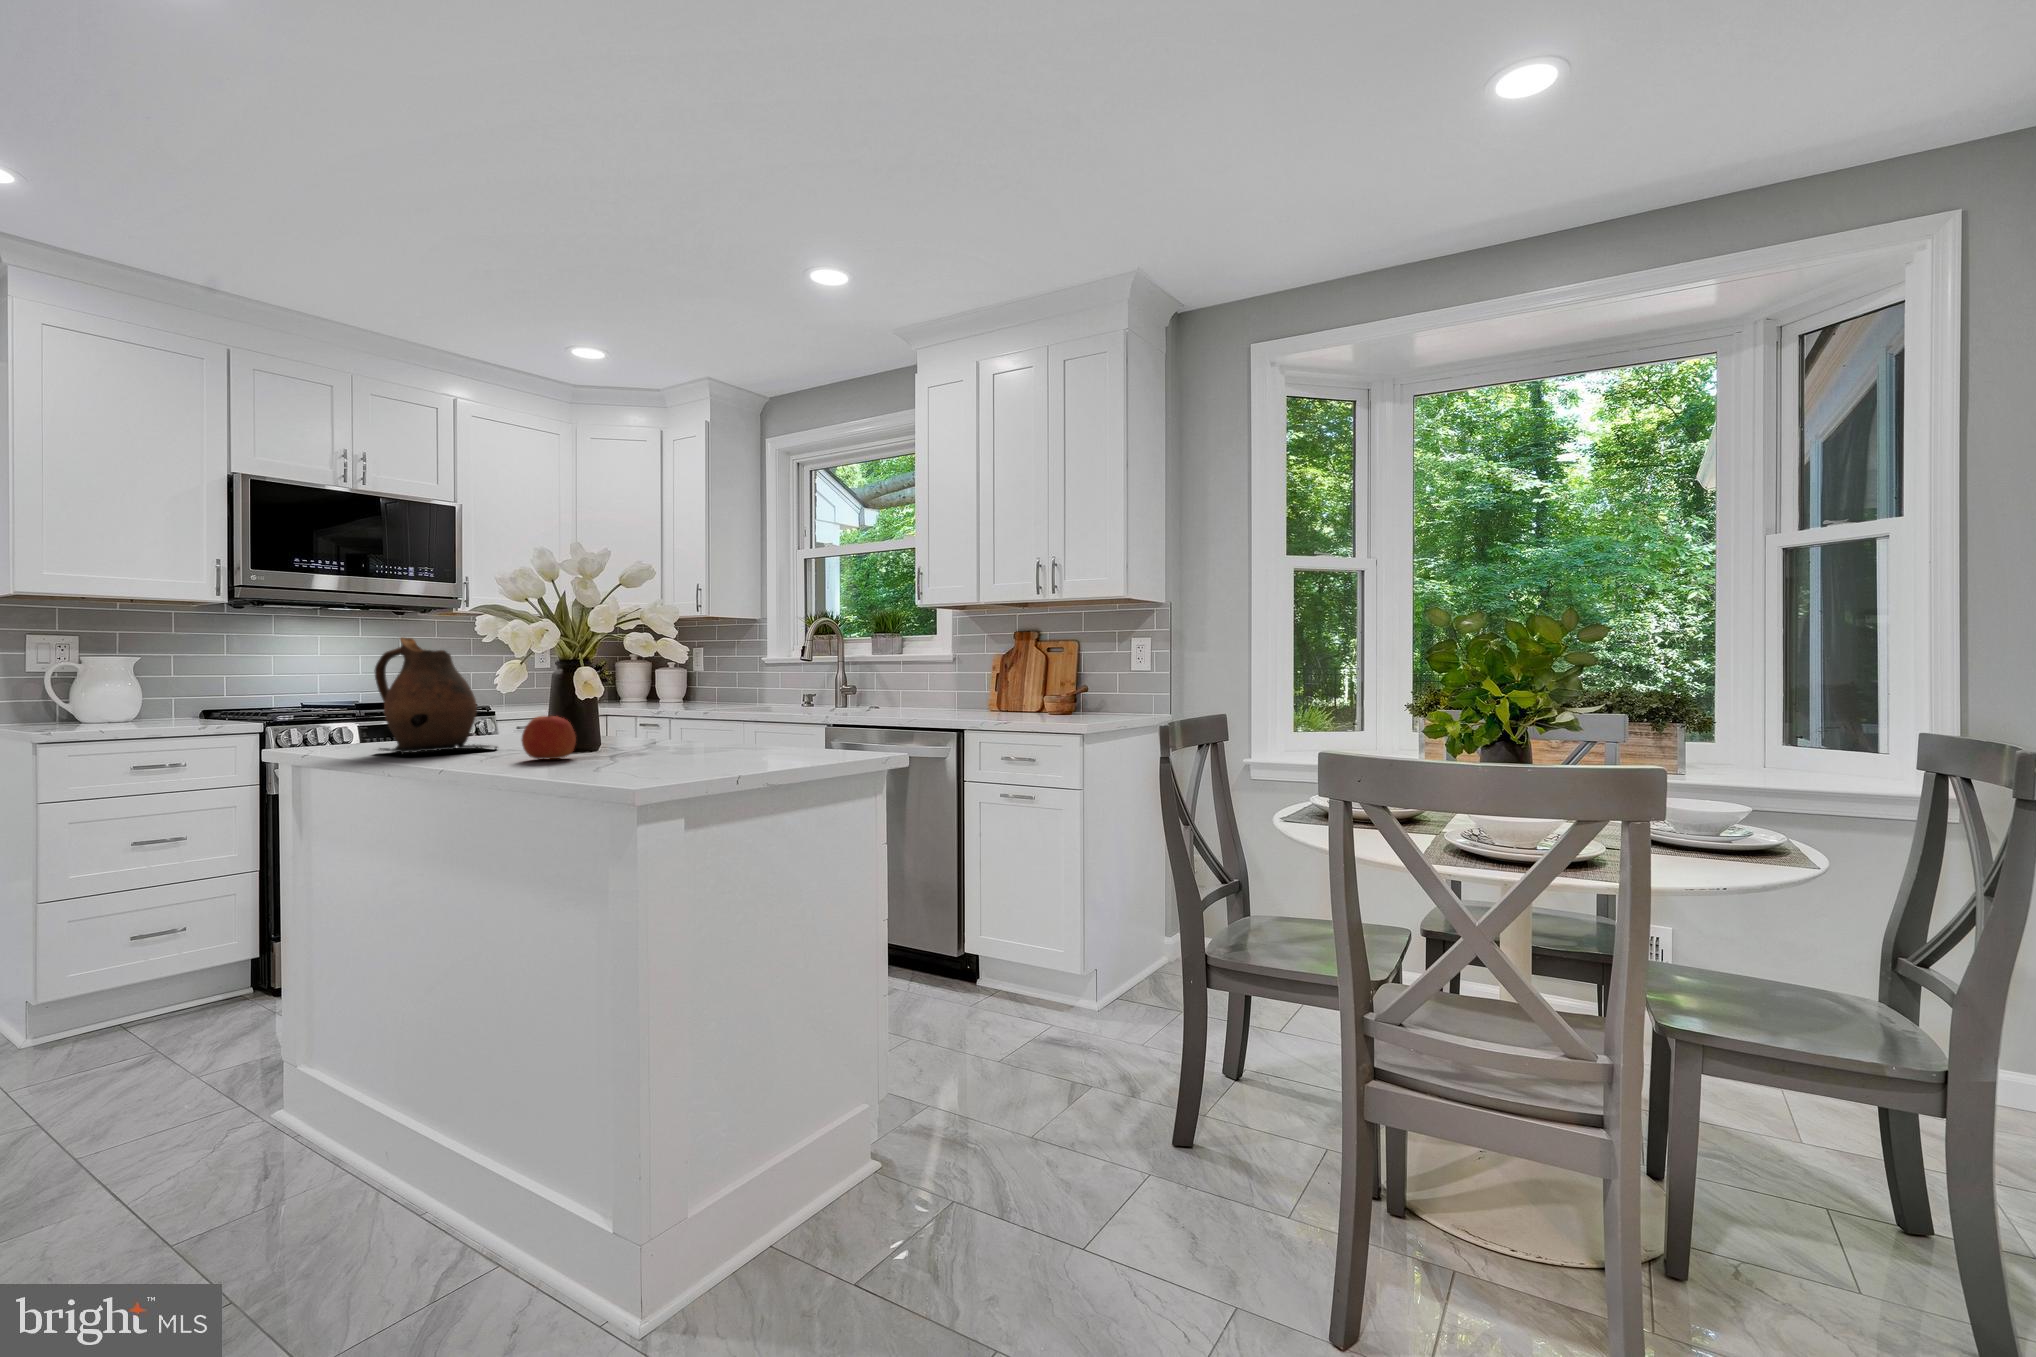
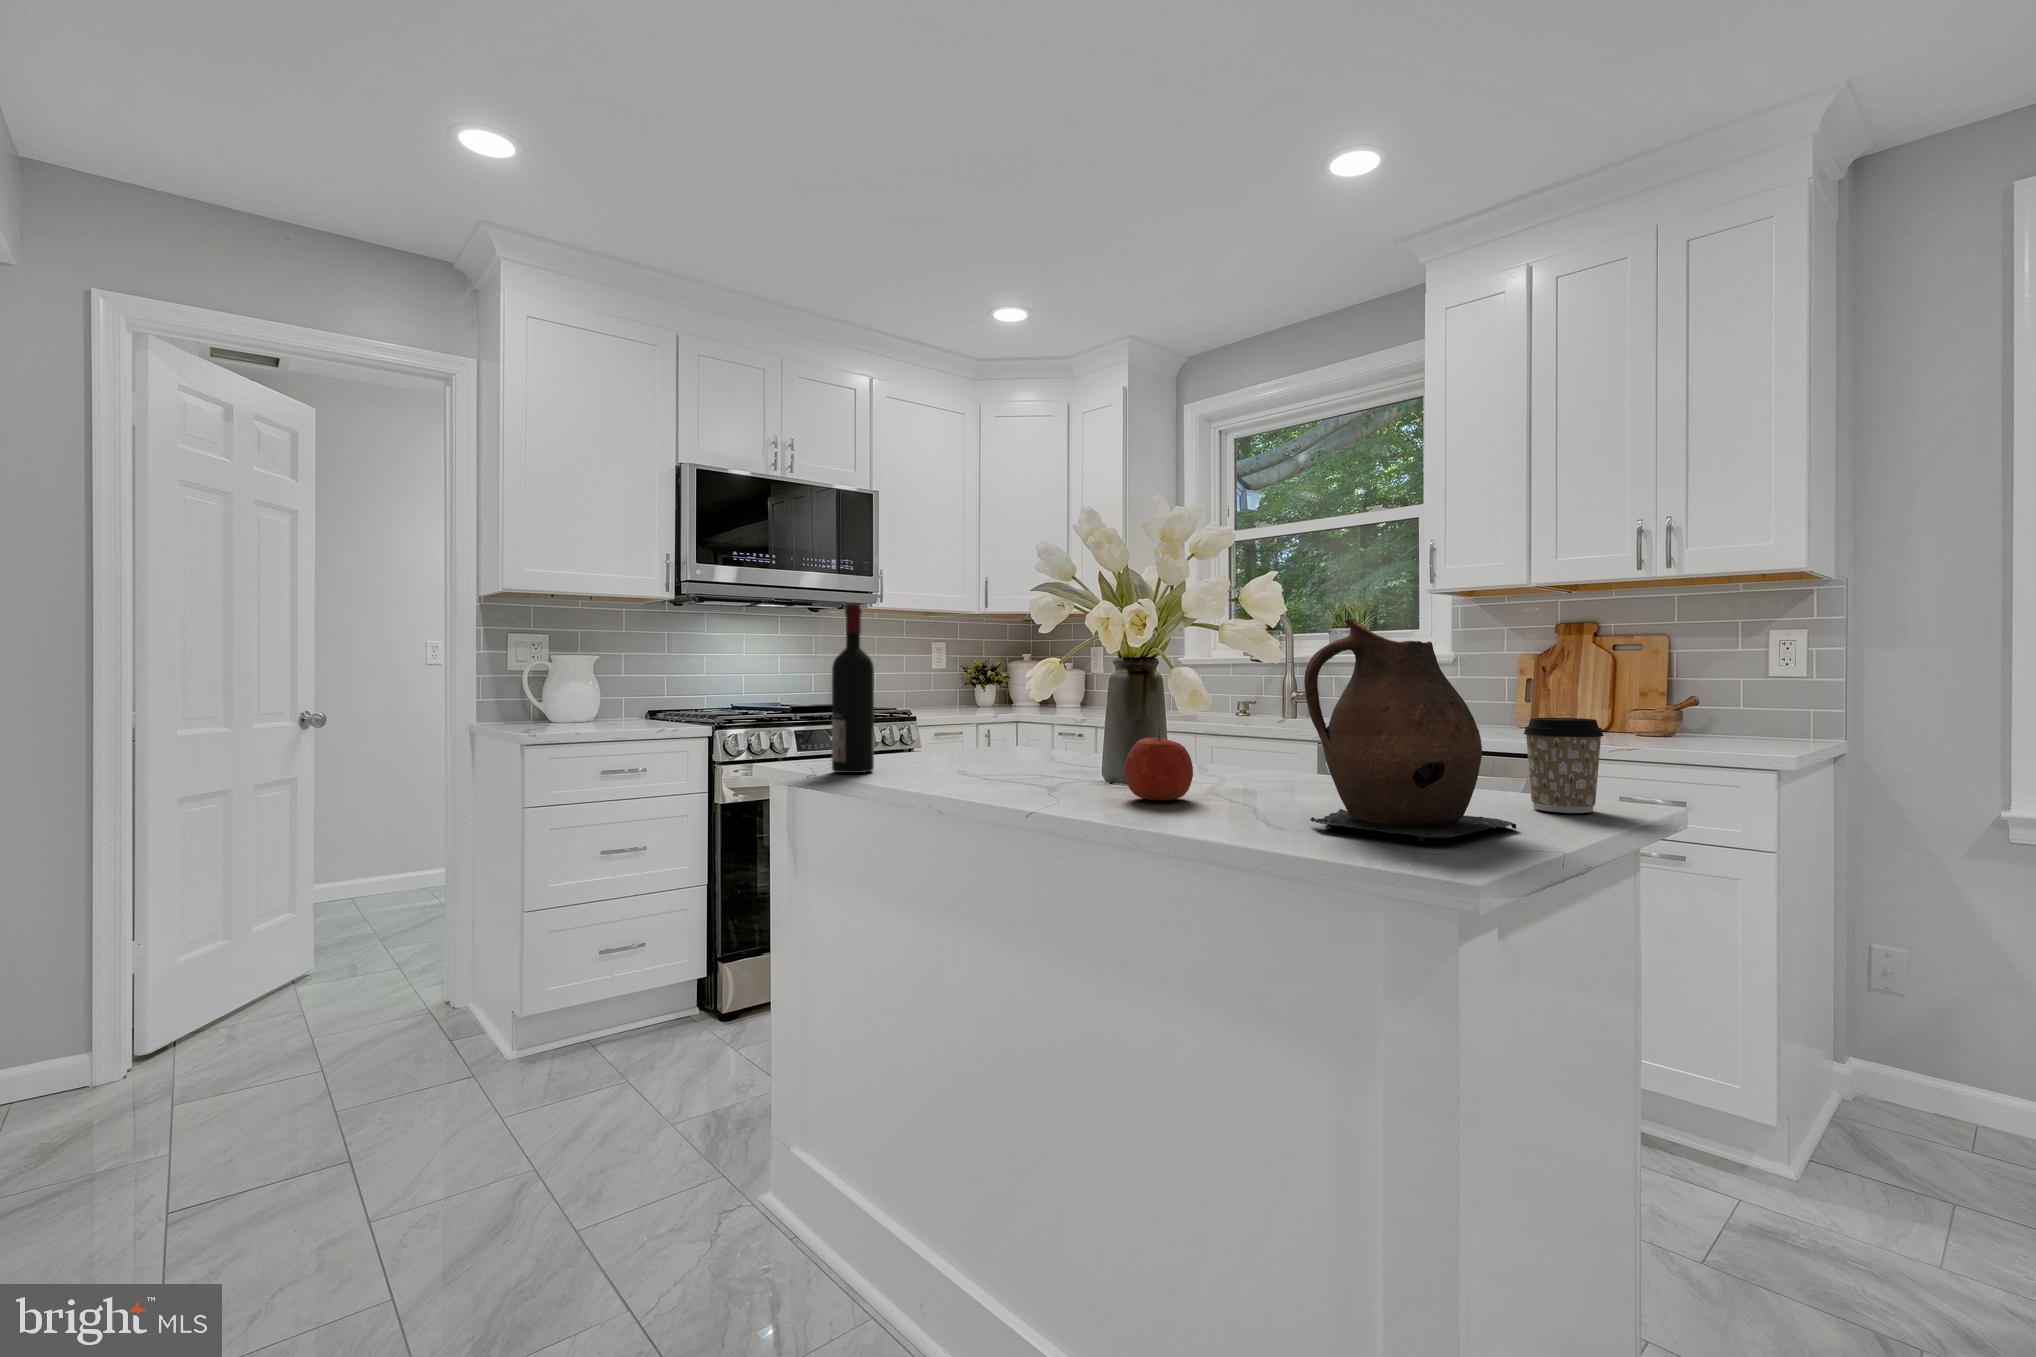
wine bottle: none [312,615,353,751] -> present [832,604,874,773]
ceramic pitcher: present [374,637,497,754] -> present [1304,619,1516,841]
coffee cup: none [792,697,838,757] -> present [1524,718,1604,813]

